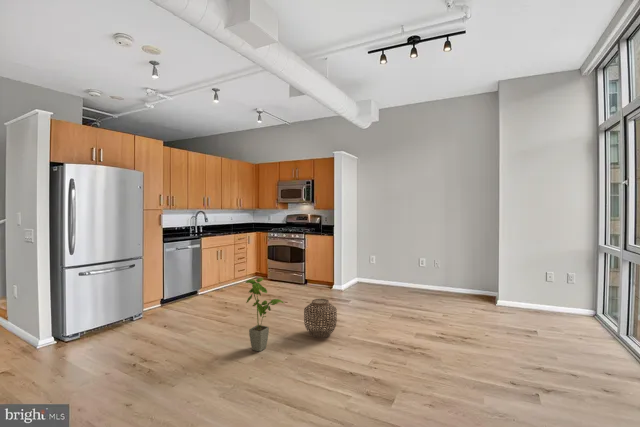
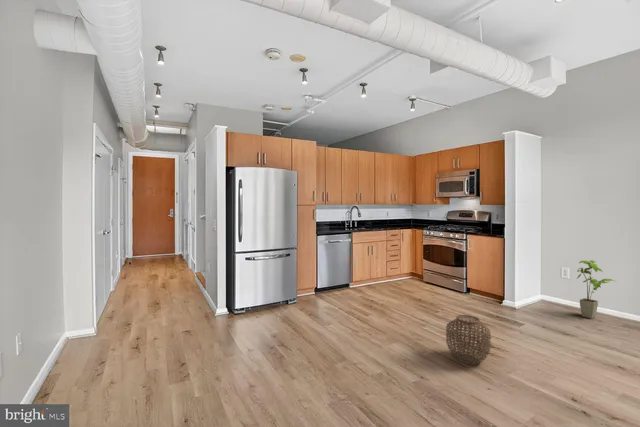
house plant: present [246,278,283,352] -> present [577,260,614,319]

